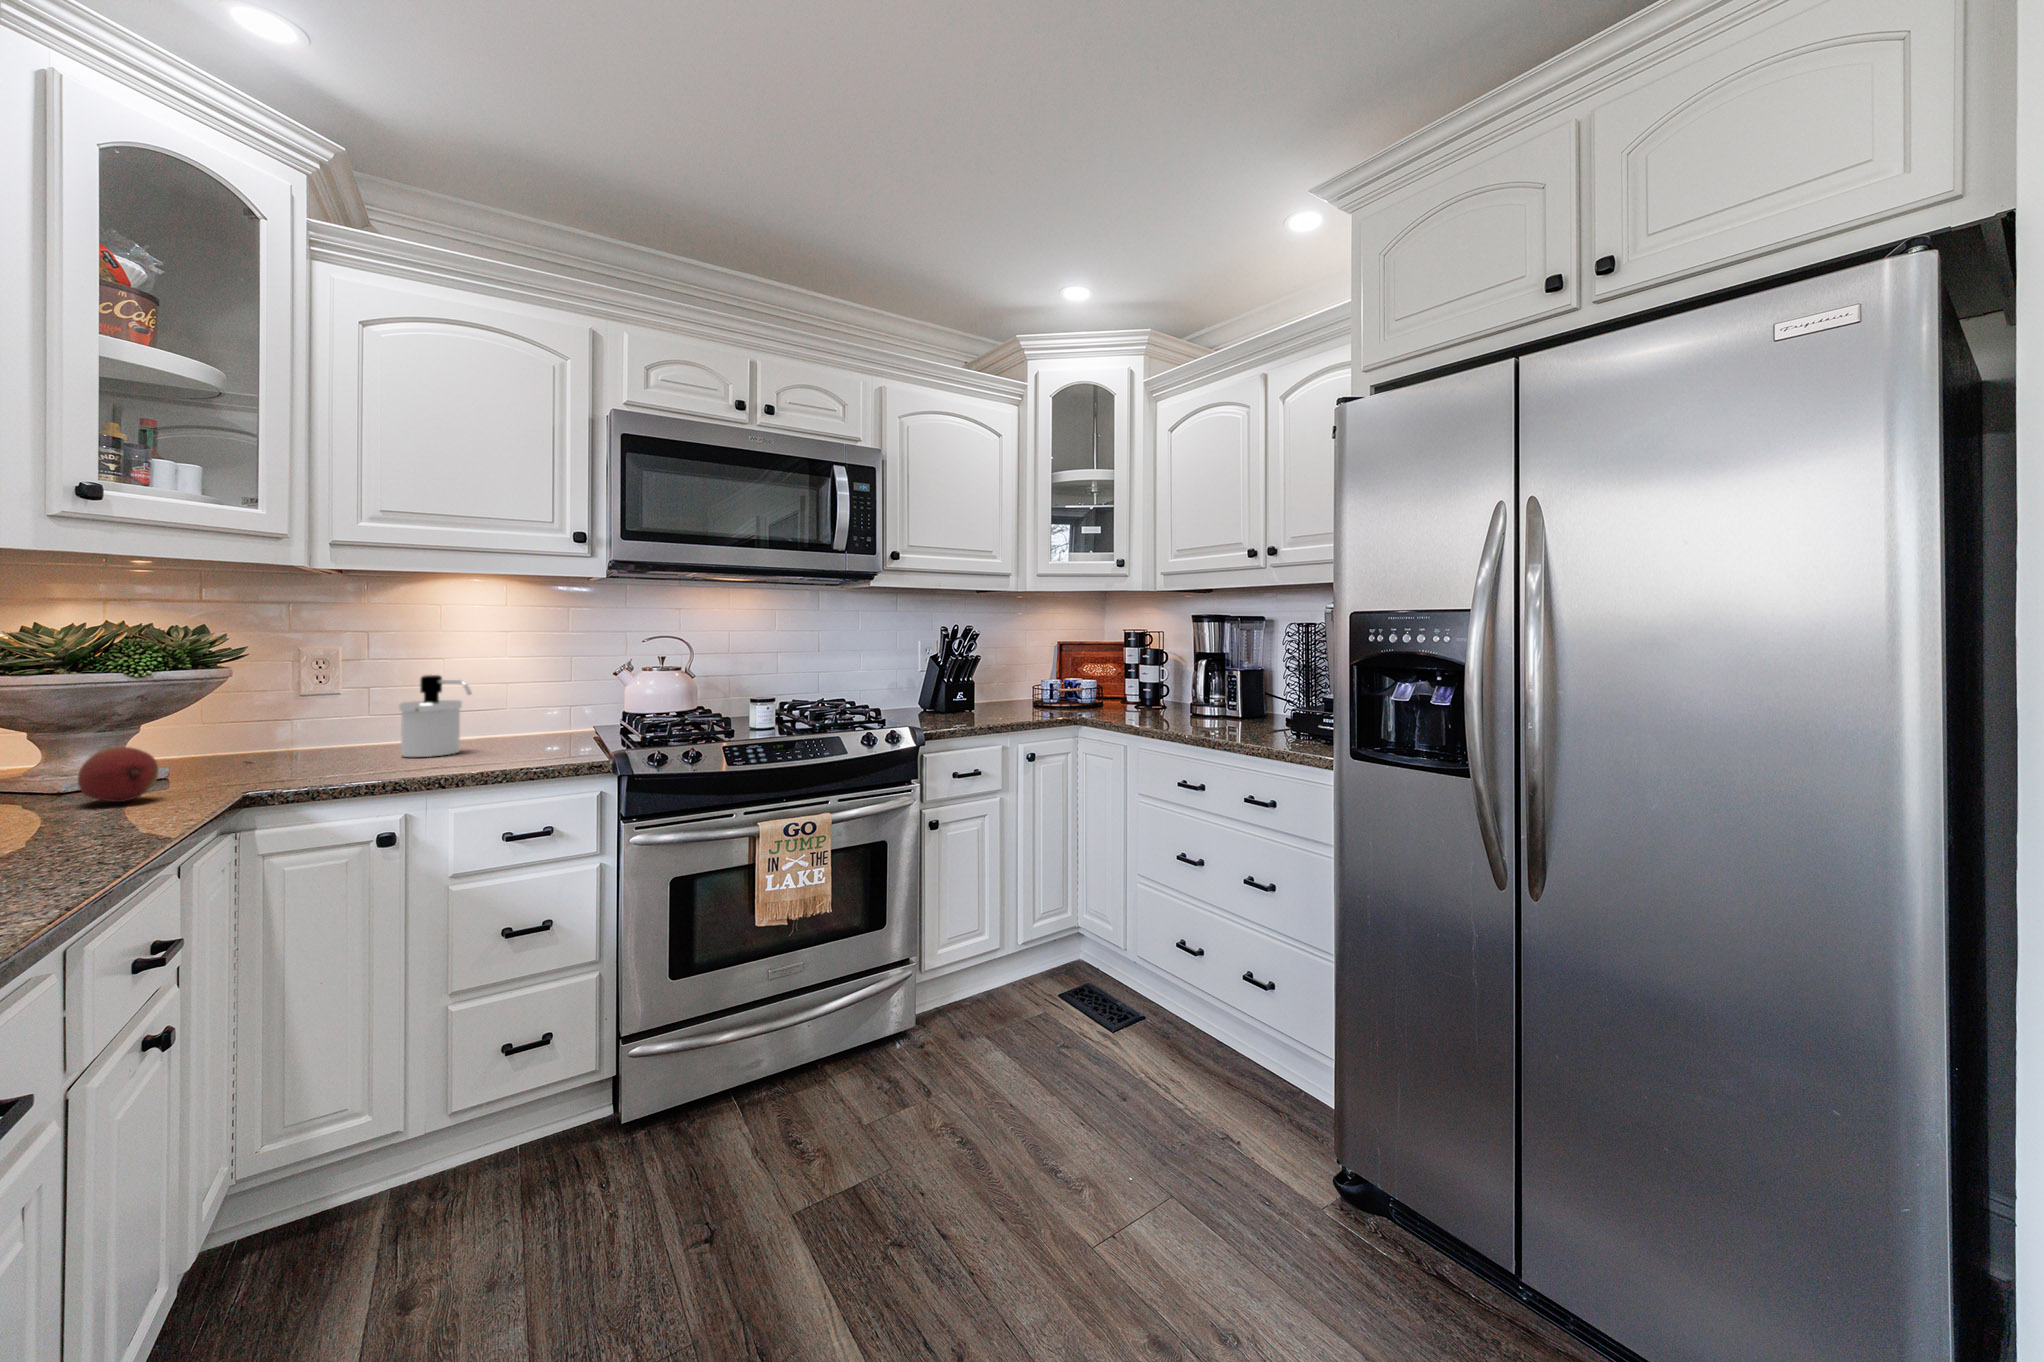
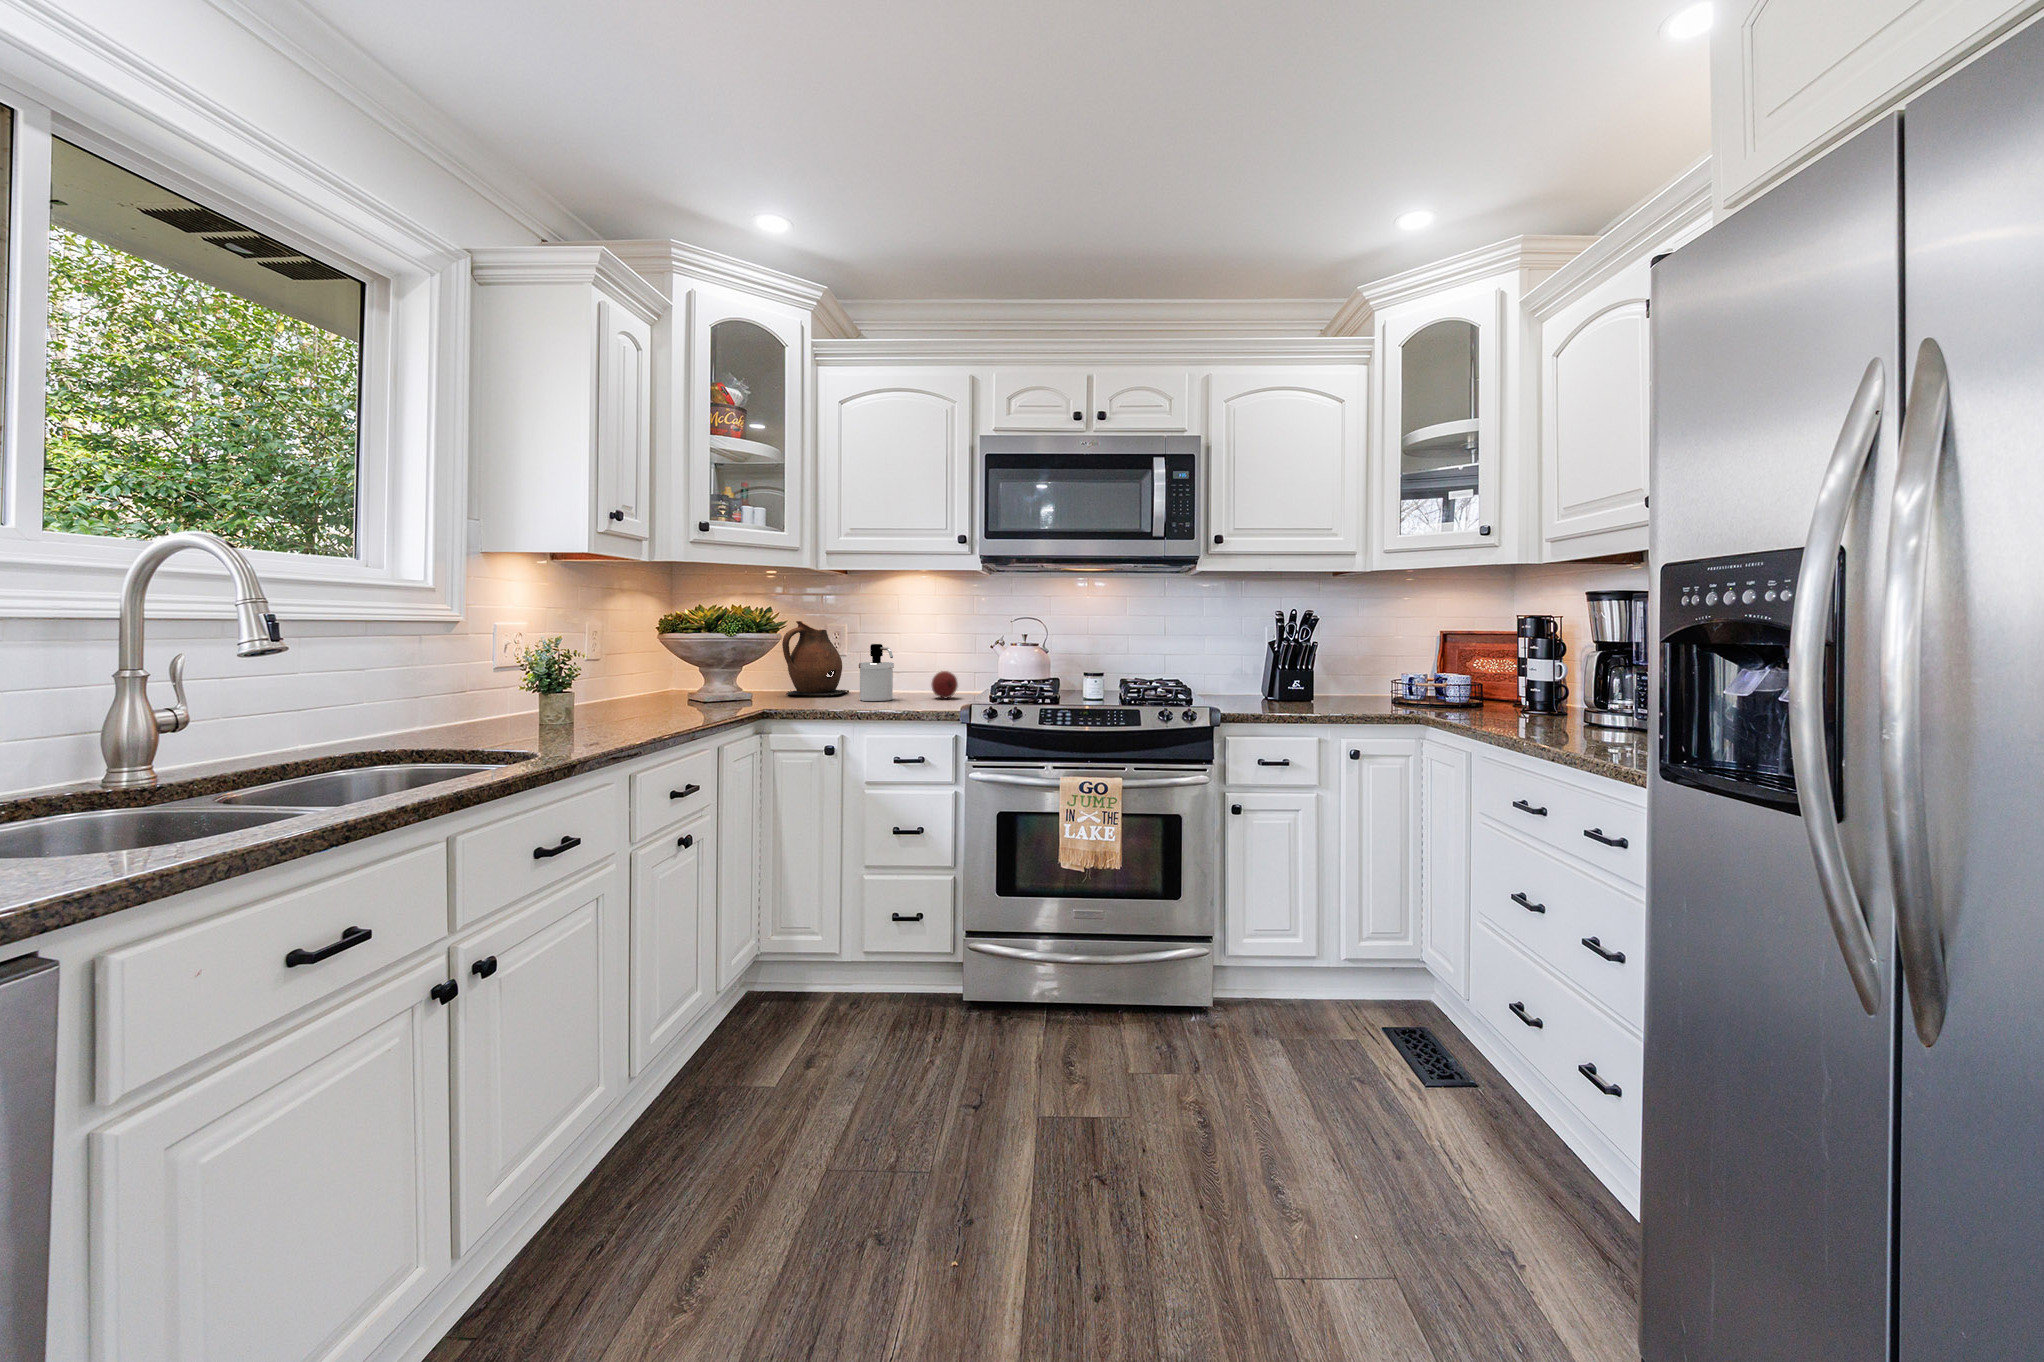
ceramic pitcher: none [225,643,350,759] -> present [782,621,849,696]
fruit: present [78,747,159,802] -> present [932,671,958,698]

